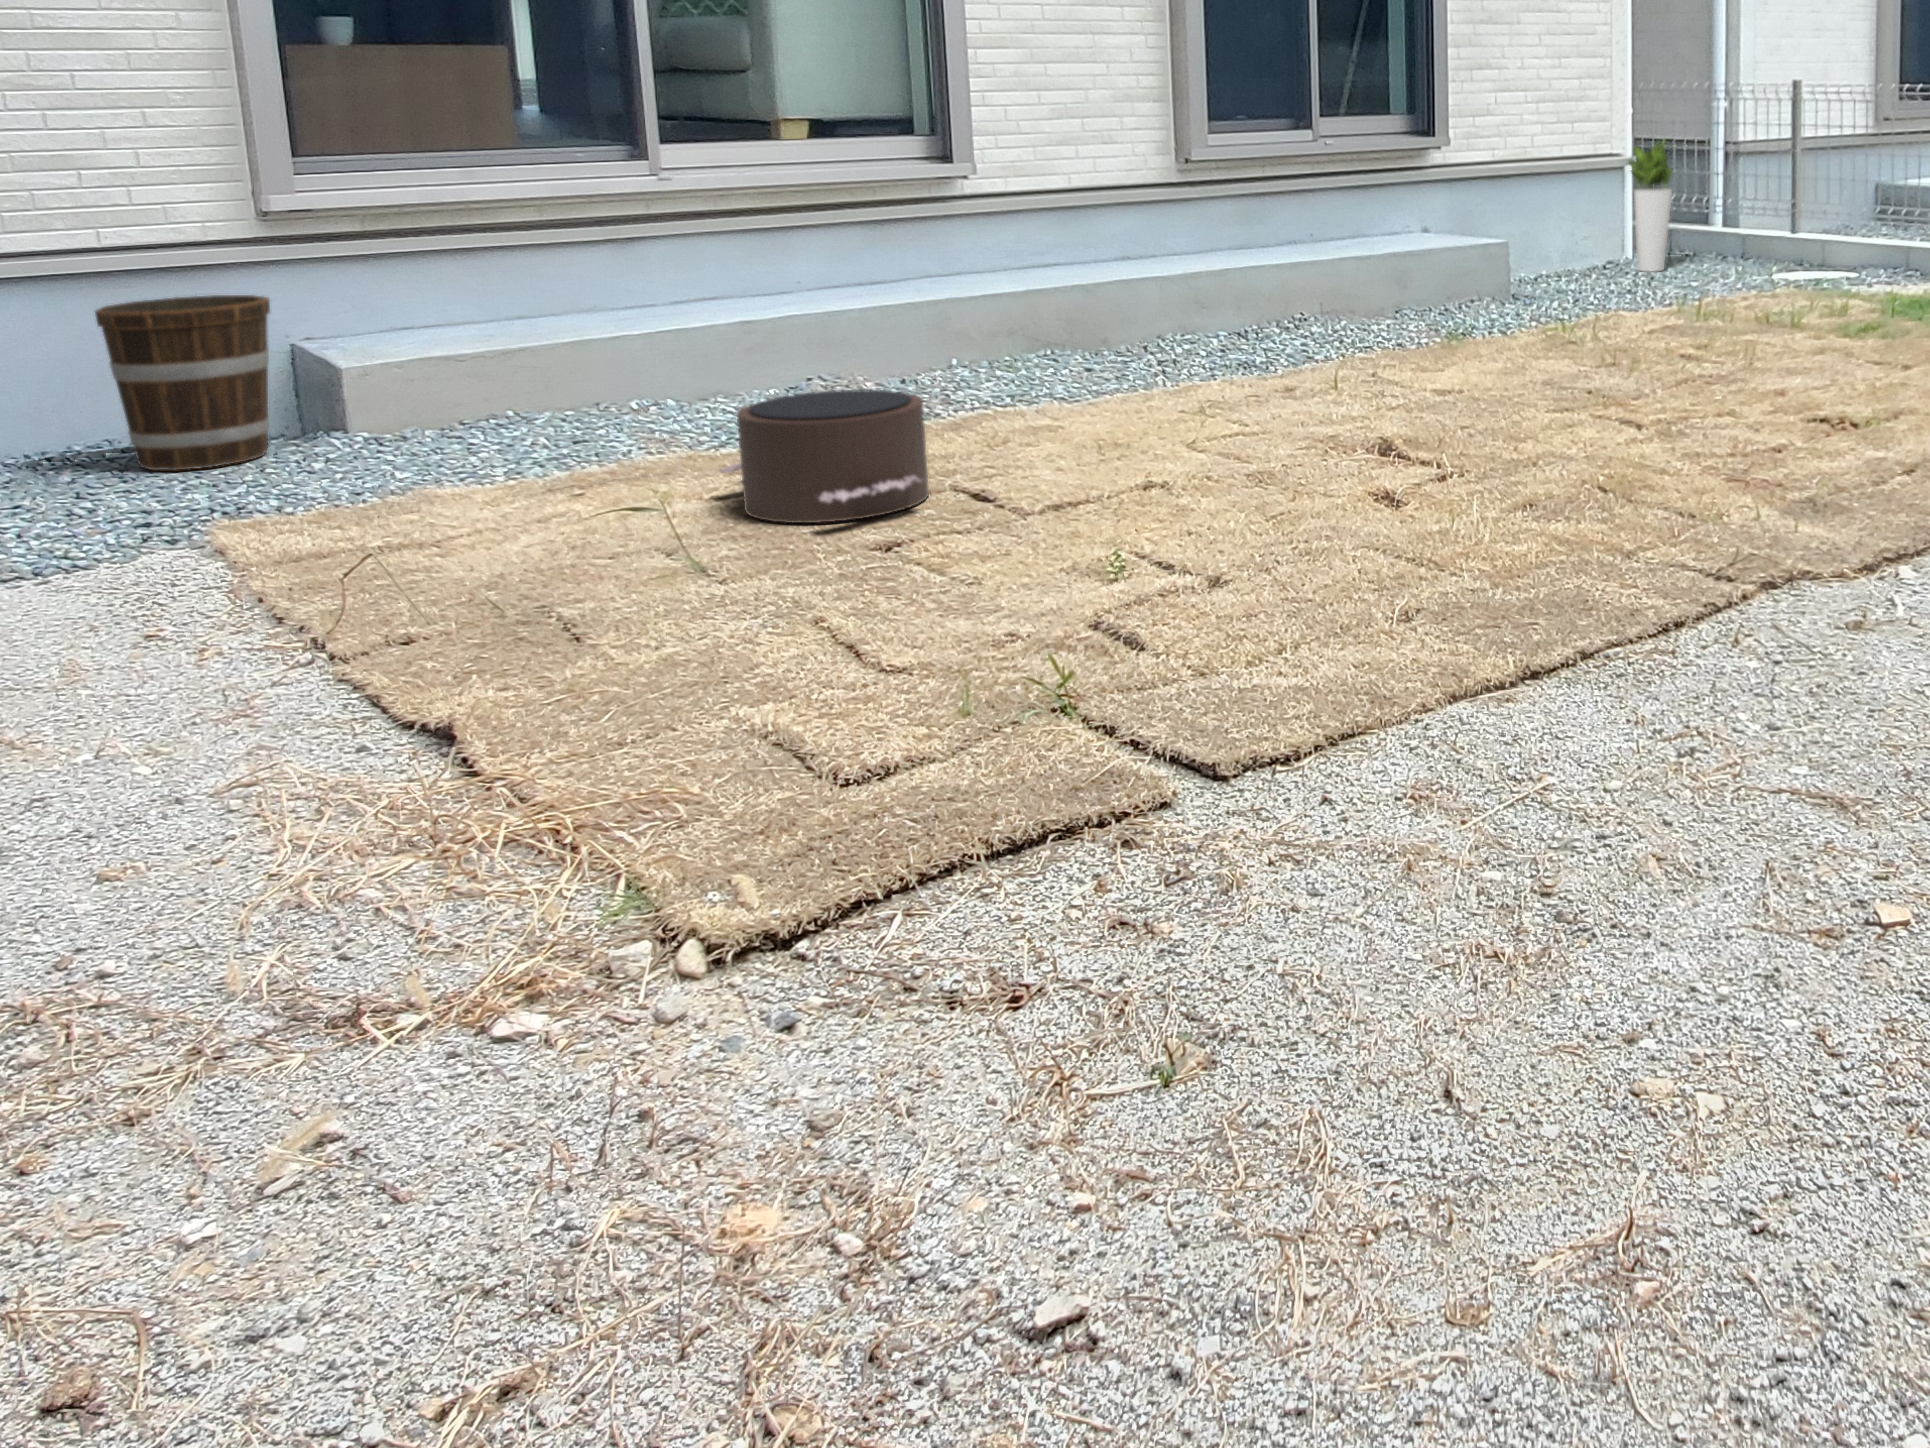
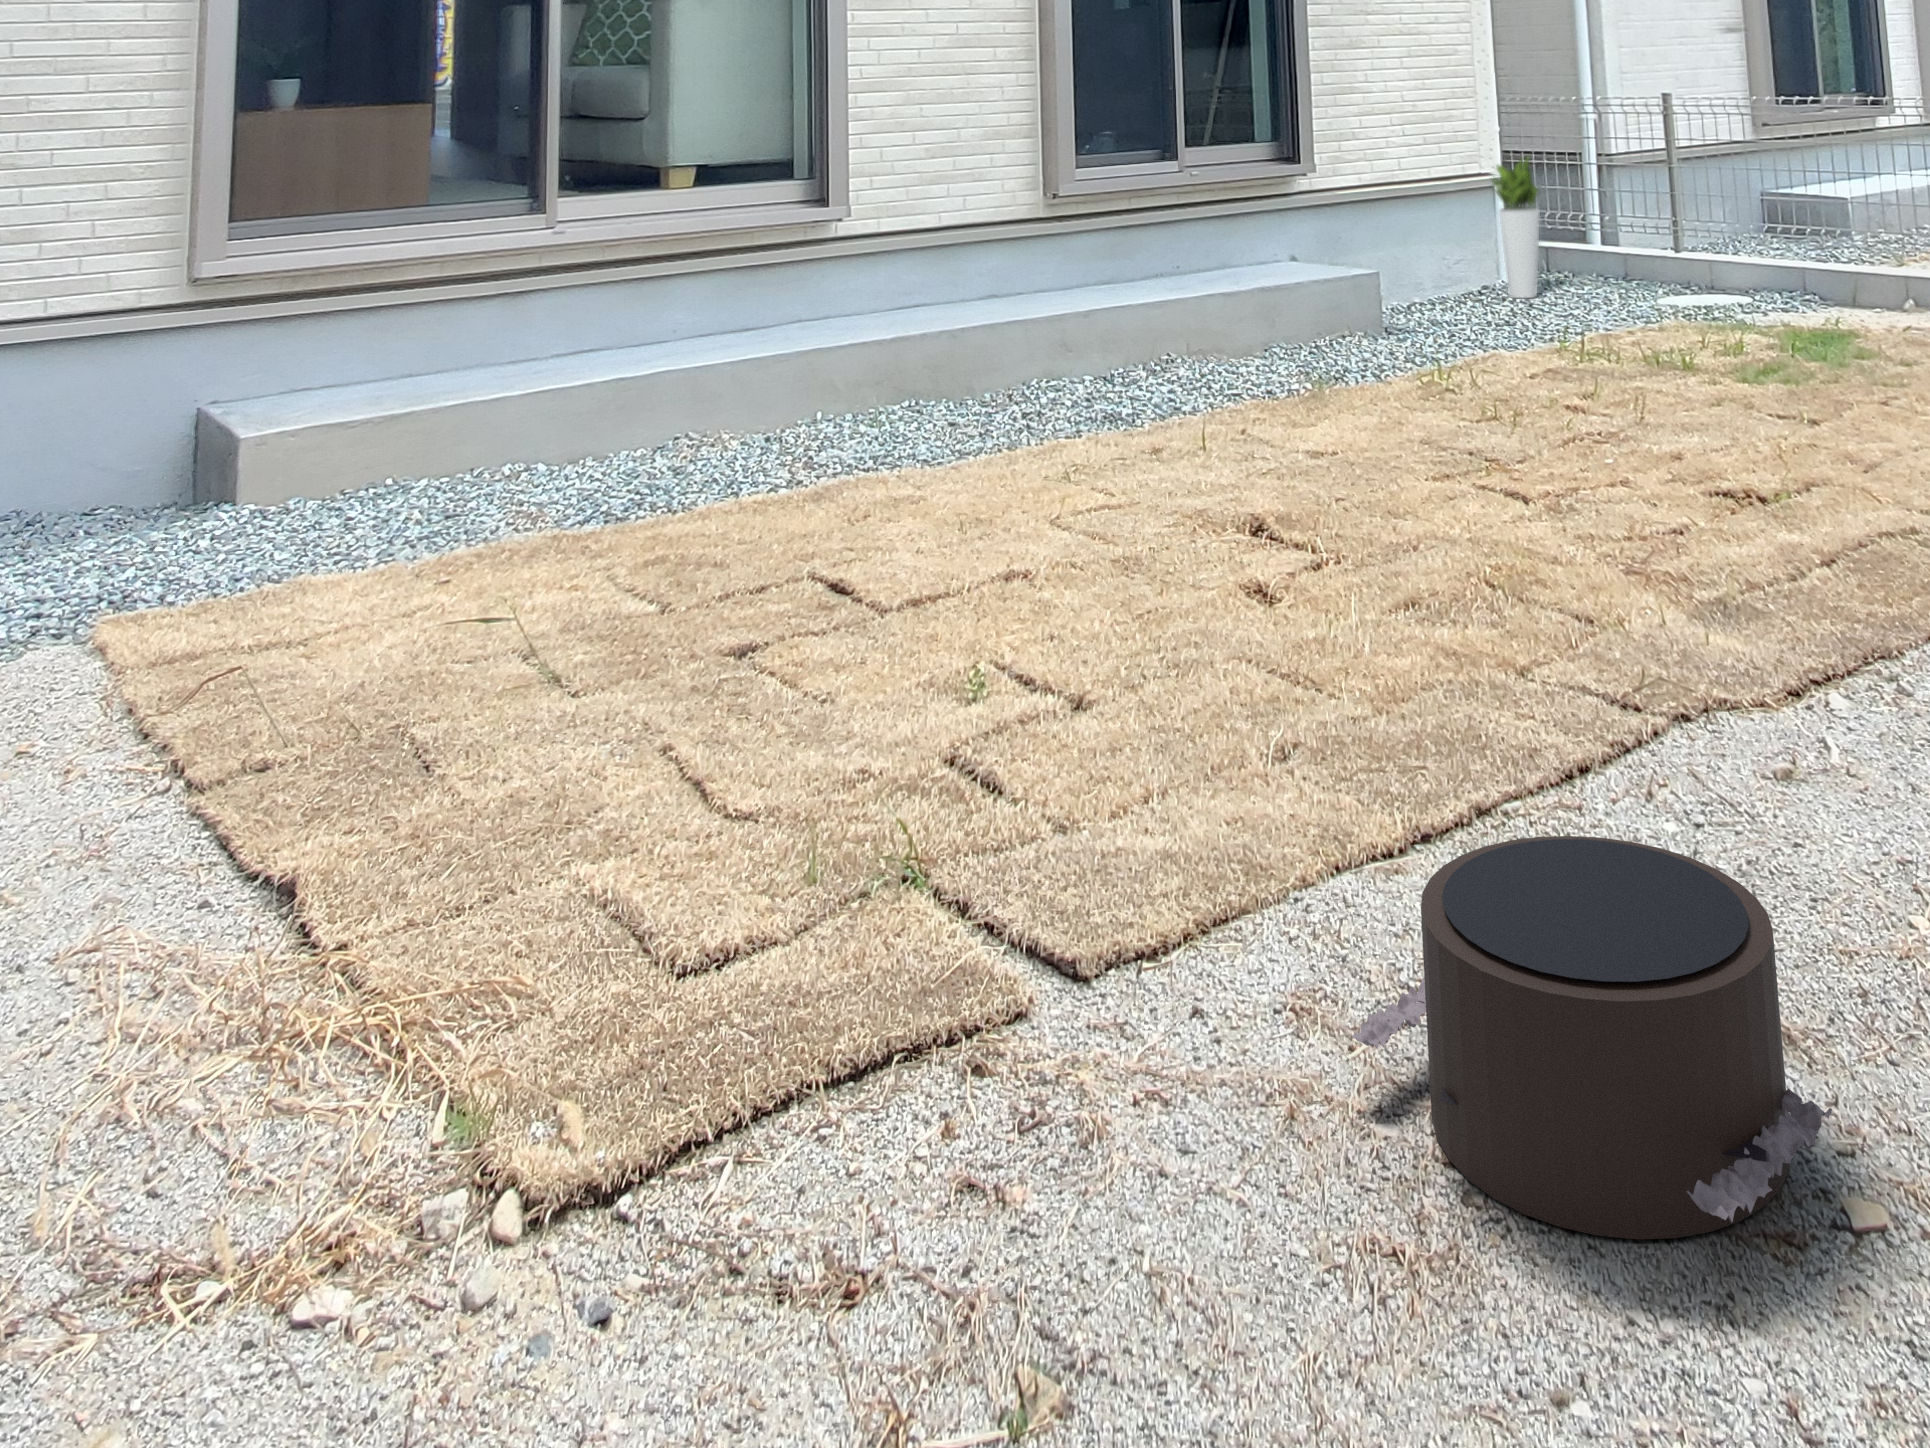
bucket: present [95,295,270,470] -> none [25,361,180,547]
pouf: present [719,390,929,523] -> present [1353,836,1832,1239]

